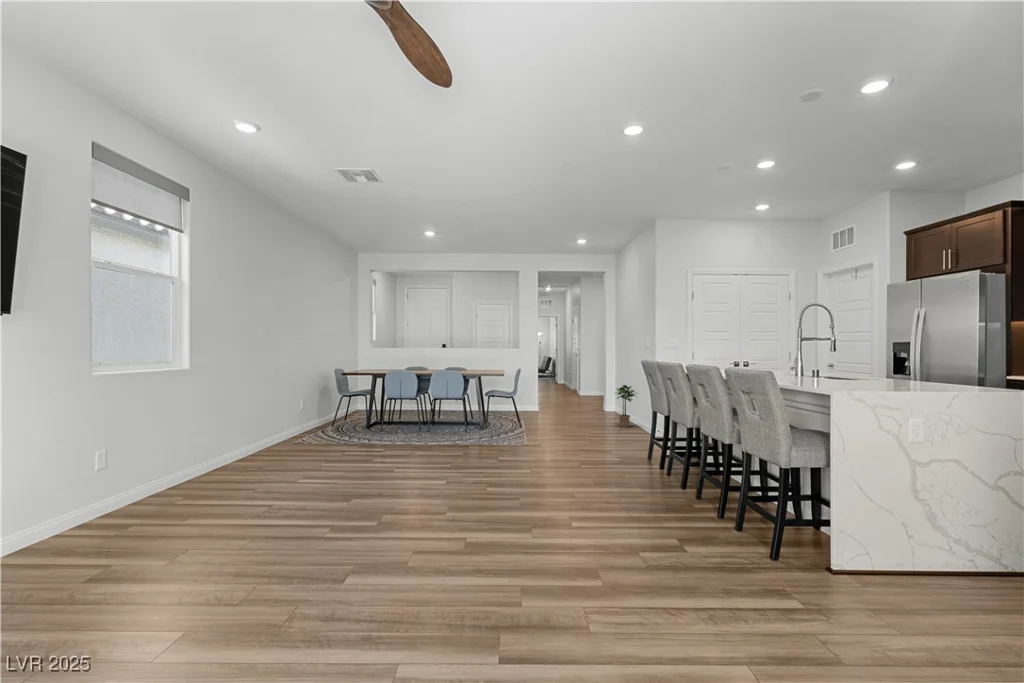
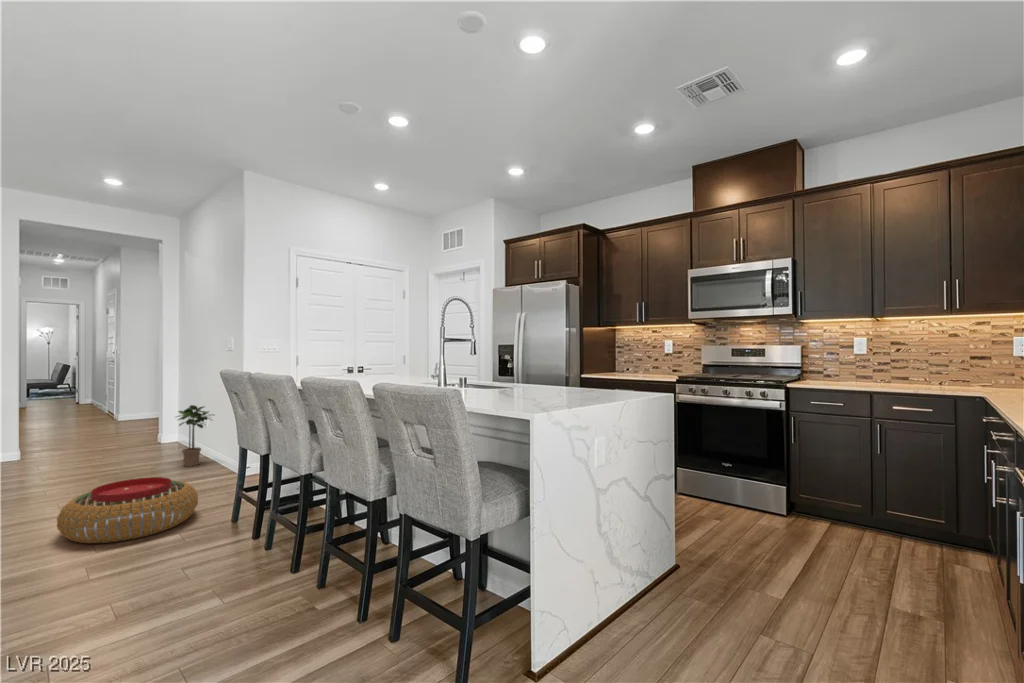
pouf: none [563,424,629,456] -> present [57,477,198,543]

